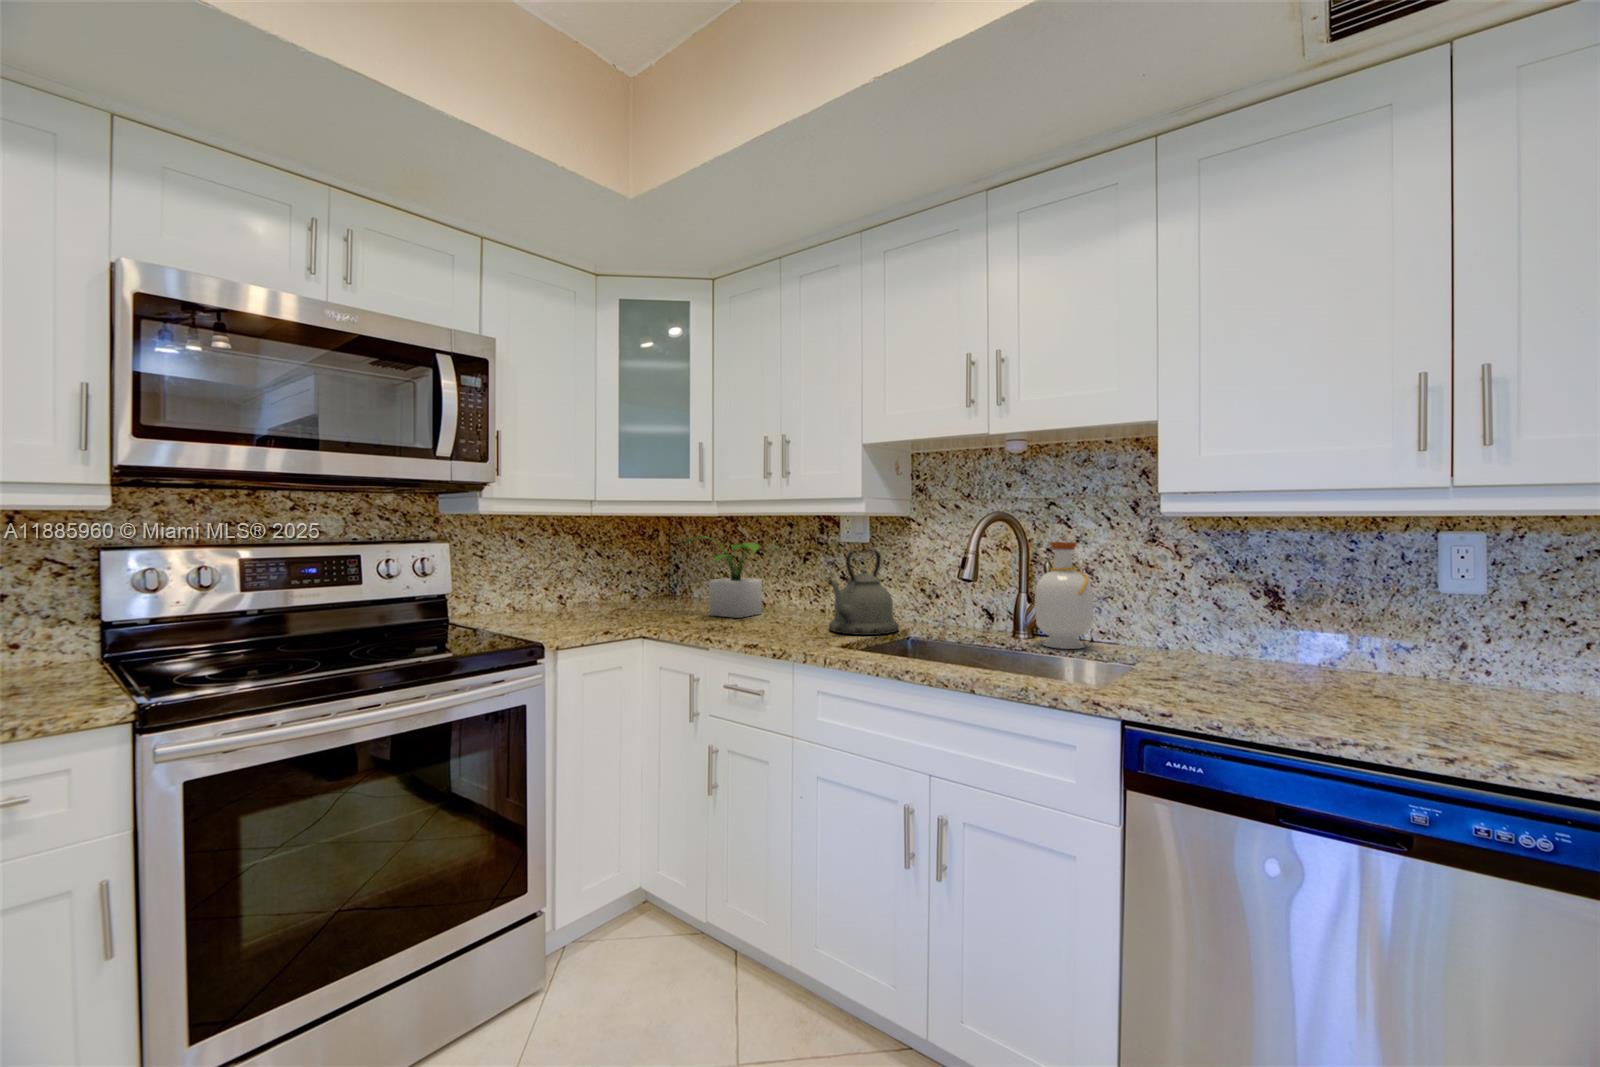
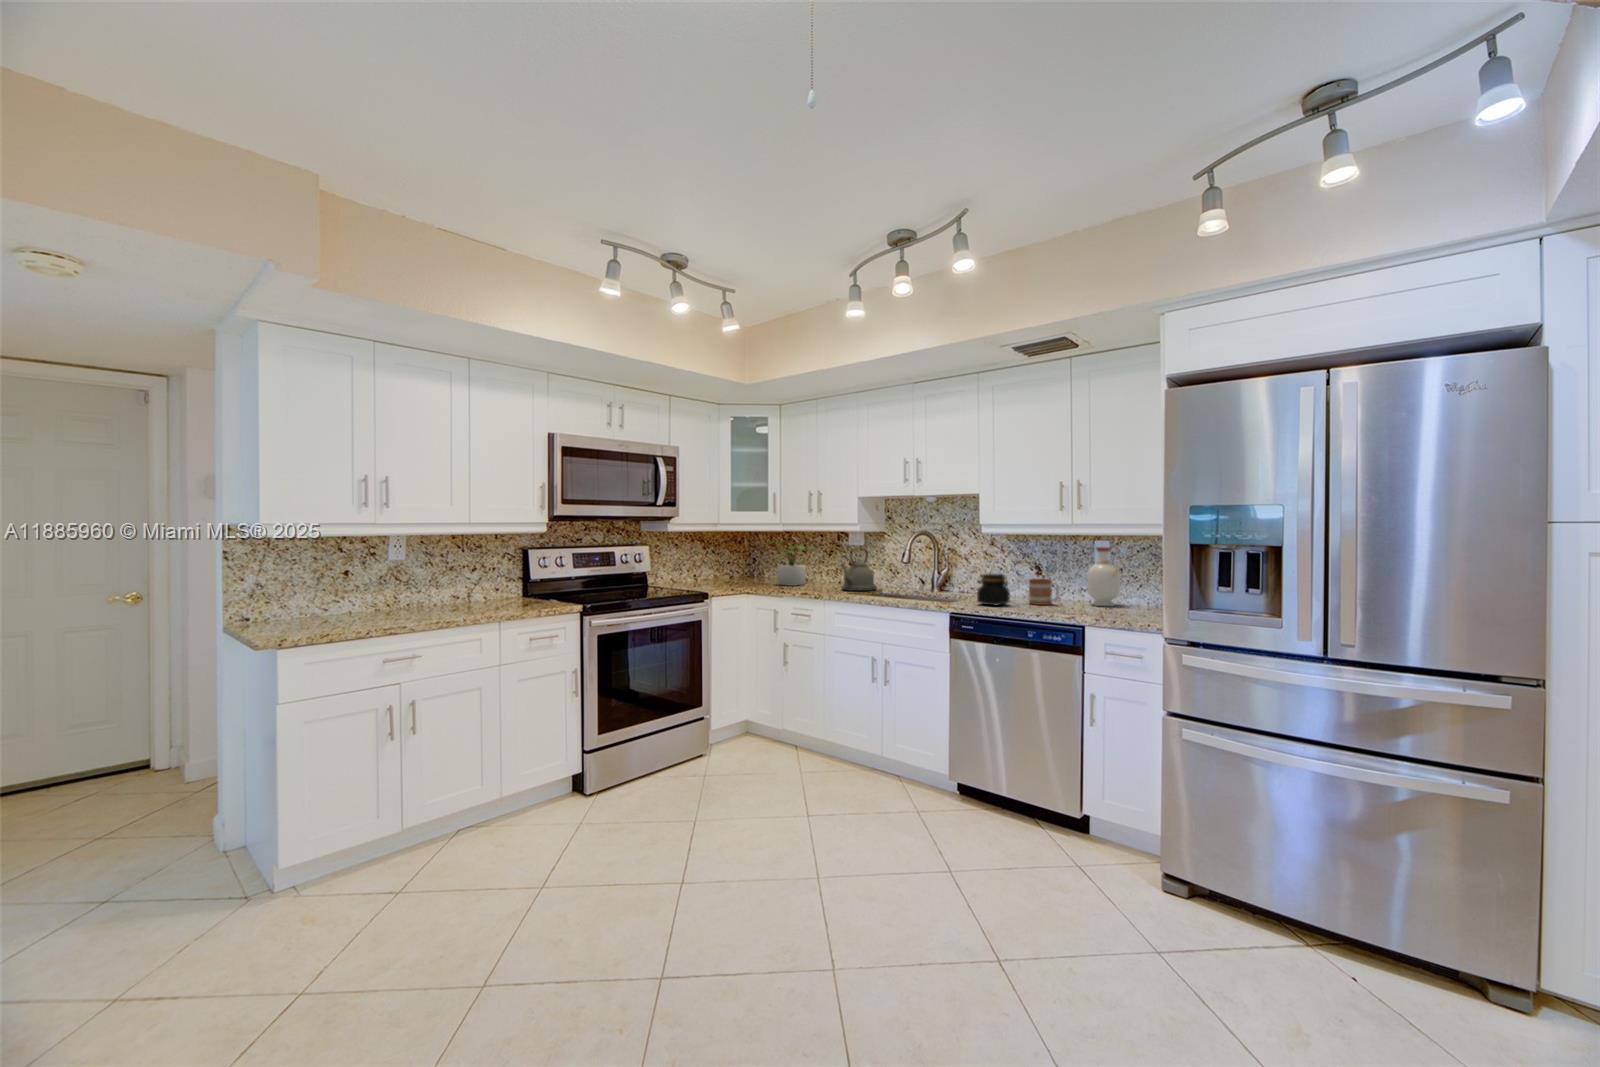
bottle: present [1035,542,1093,649] -> present [1087,547,1121,606]
jar: none [1162,612,1260,694] -> present [977,574,1010,605]
mug: none [1290,623,1387,693] -> present [1029,579,1059,605]

